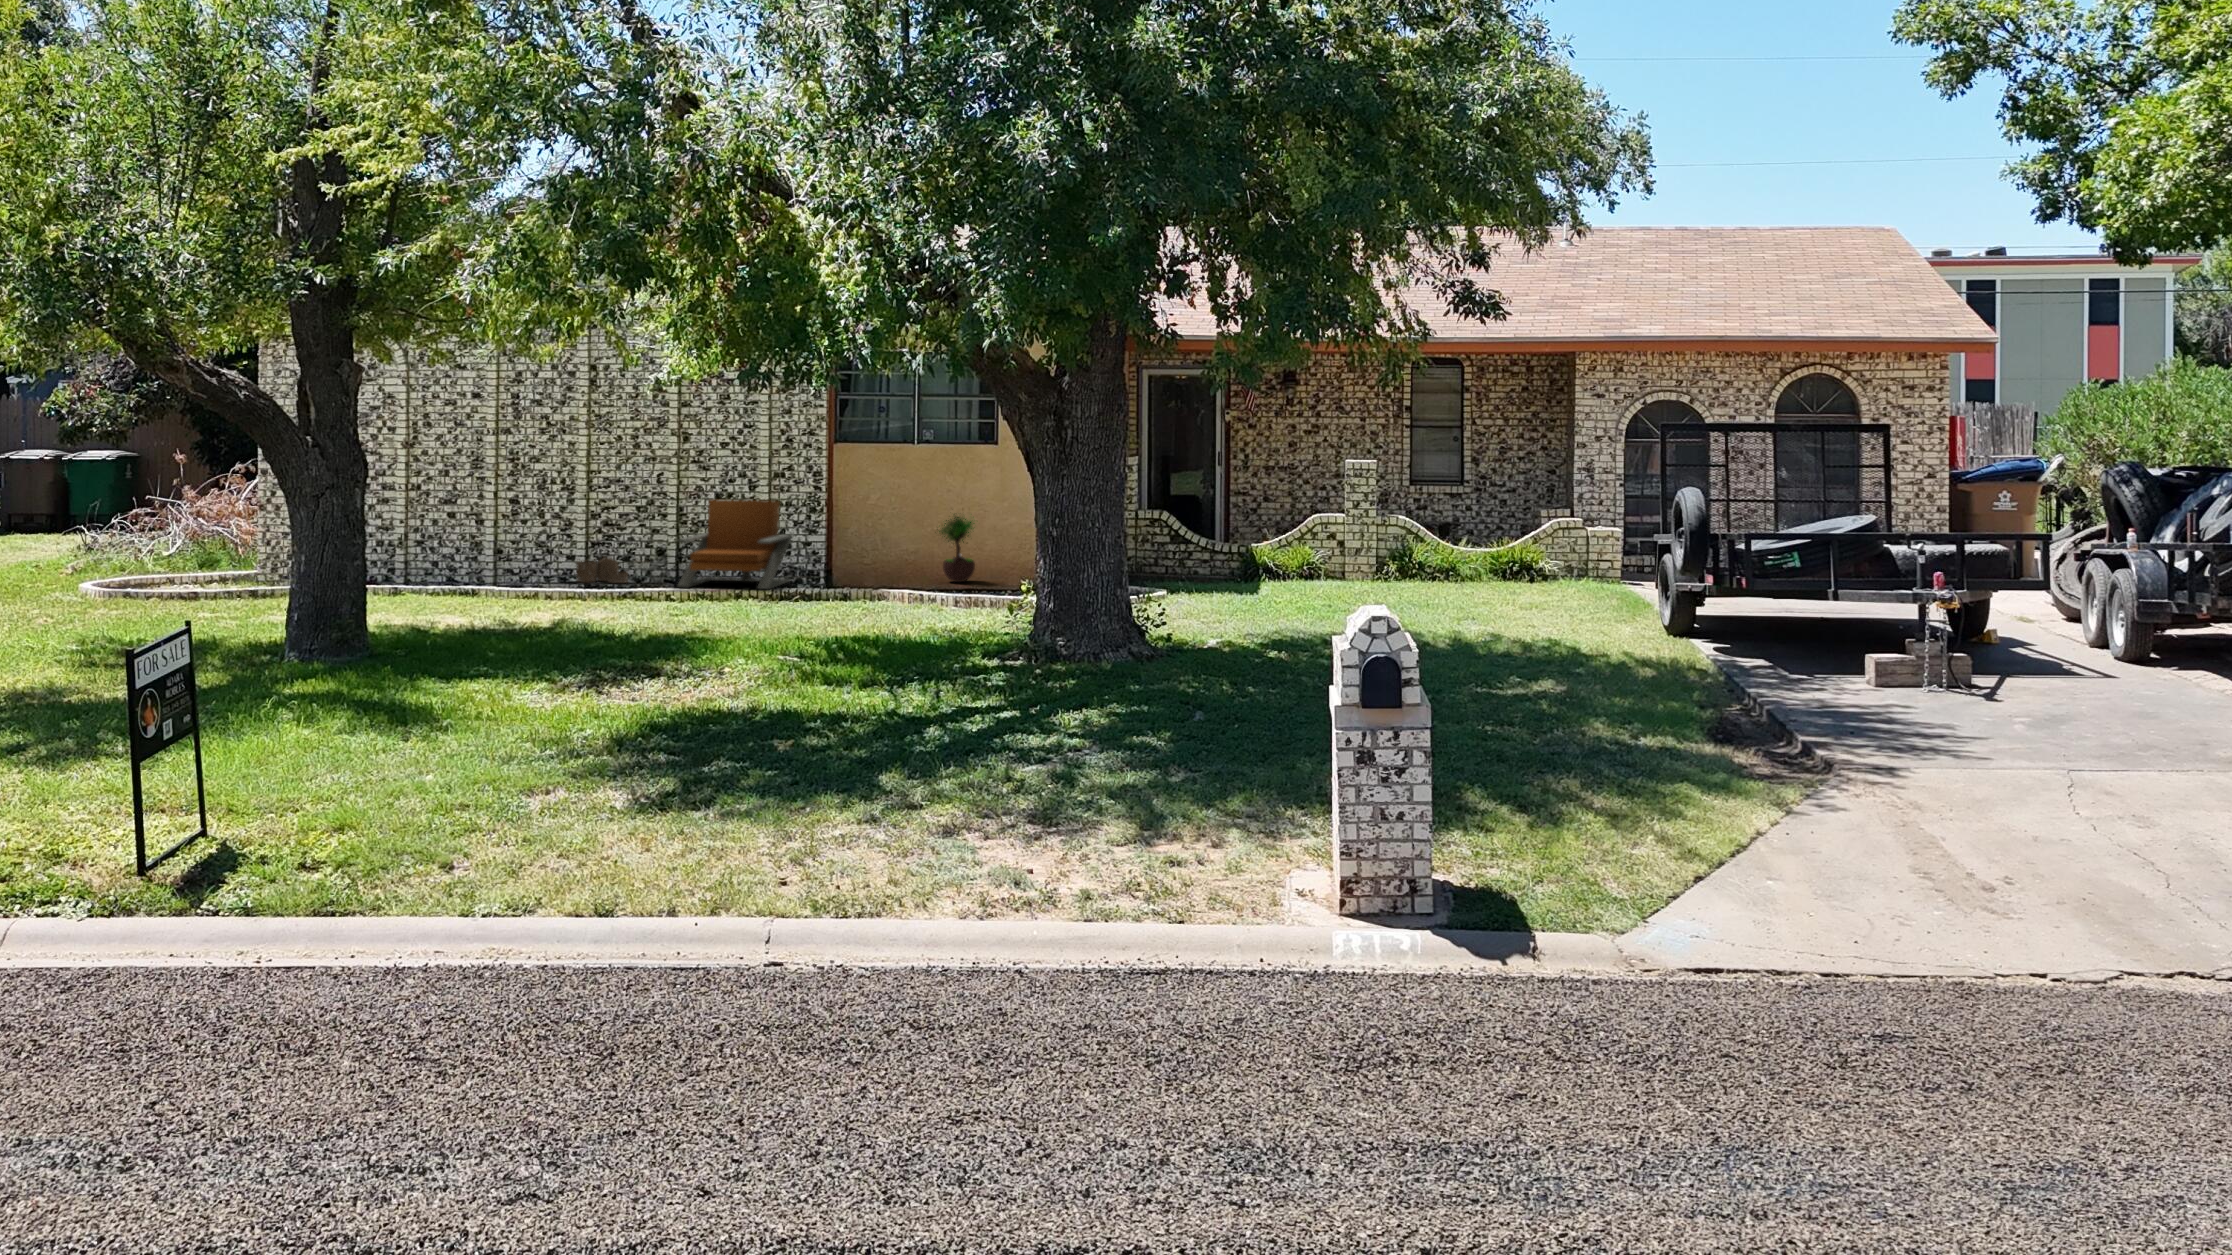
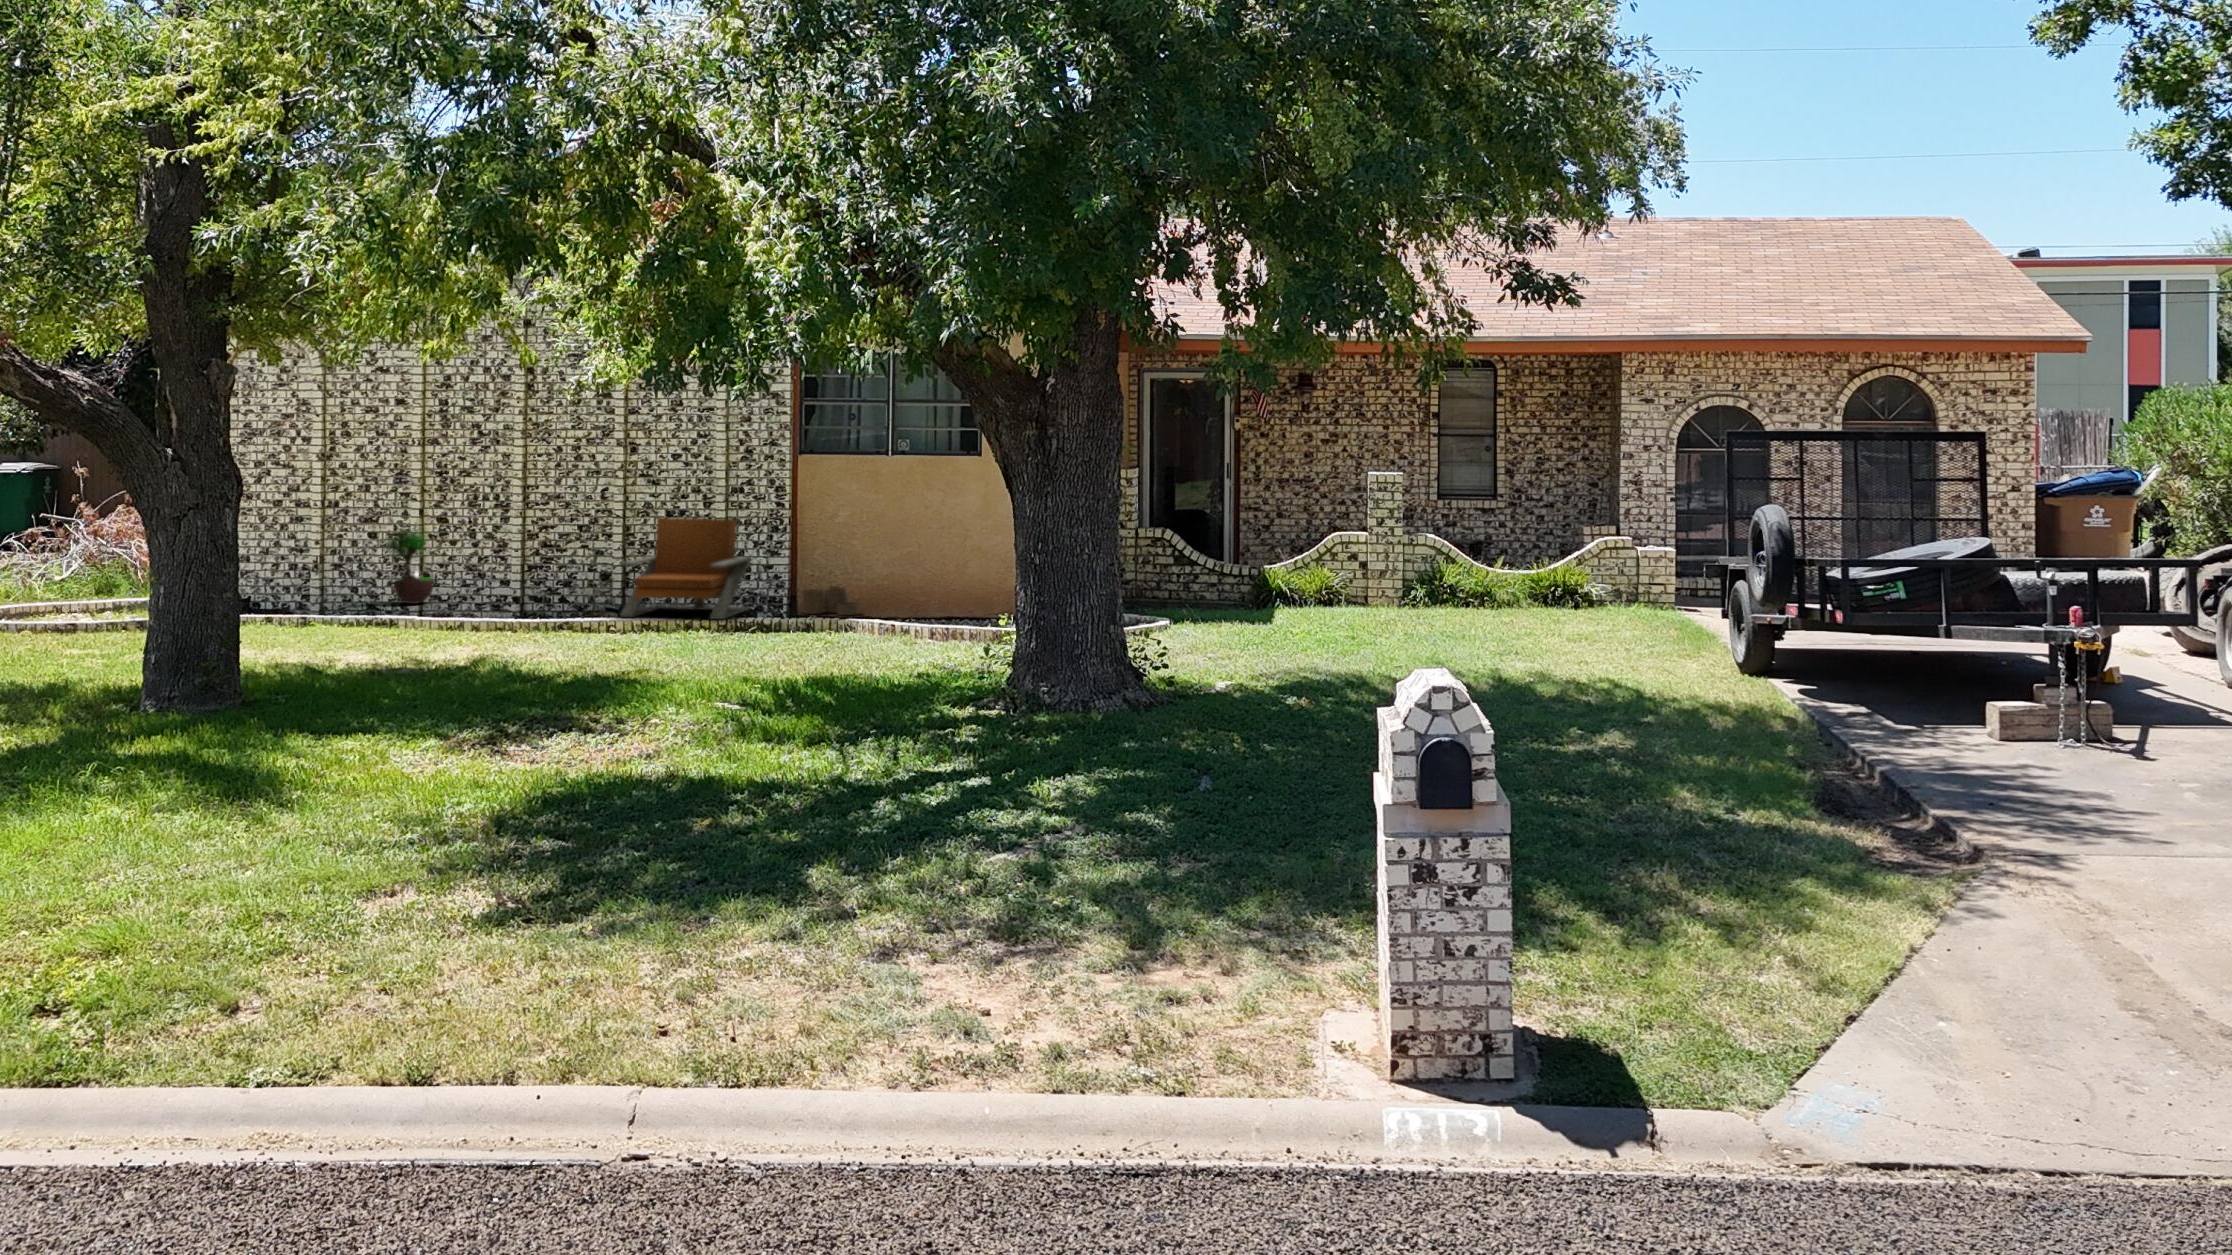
potted tree: present [939,514,975,582] -> present [382,527,433,604]
woven basket: present [576,557,628,583] -> present [802,586,859,615]

